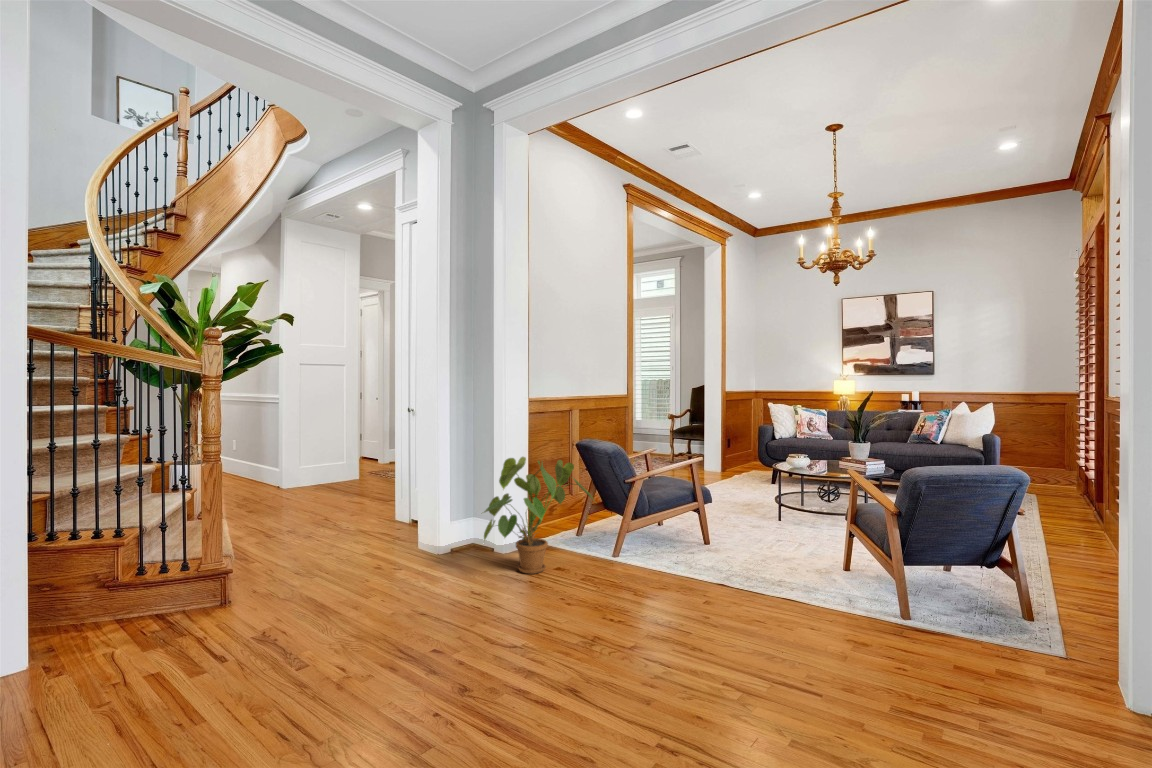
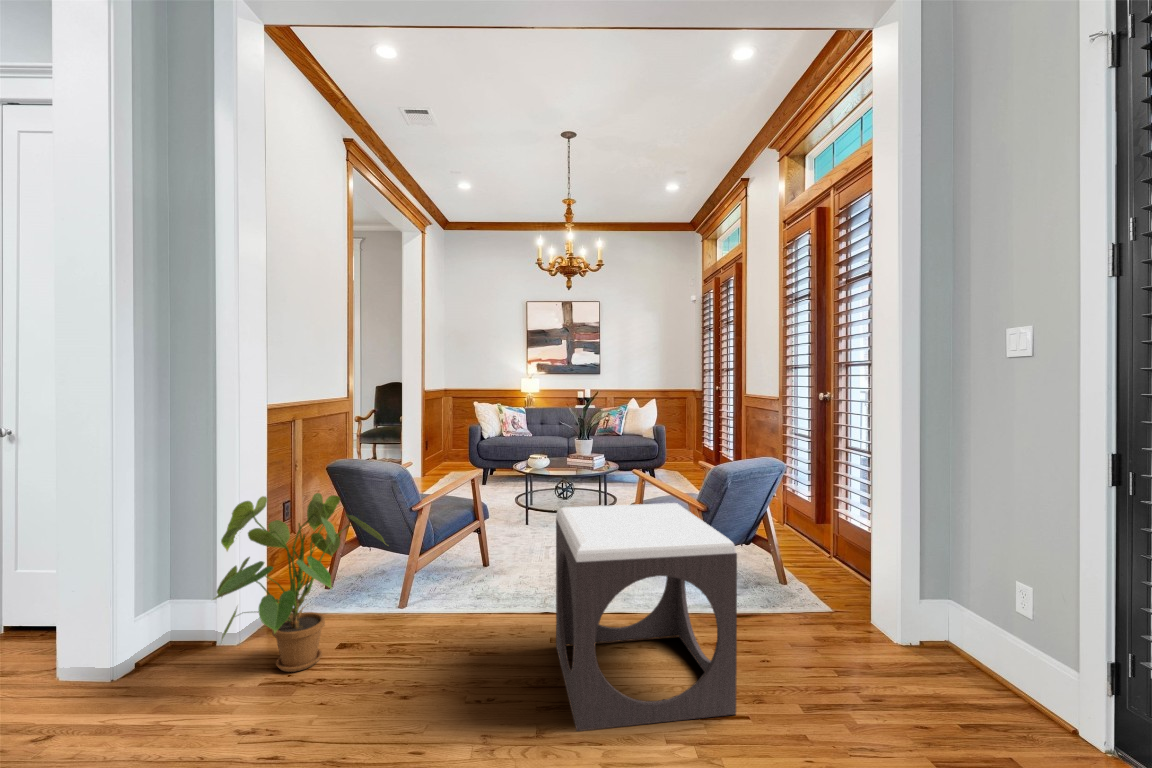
footstool: none [661,487,823,691] -> present [556,503,737,731]

